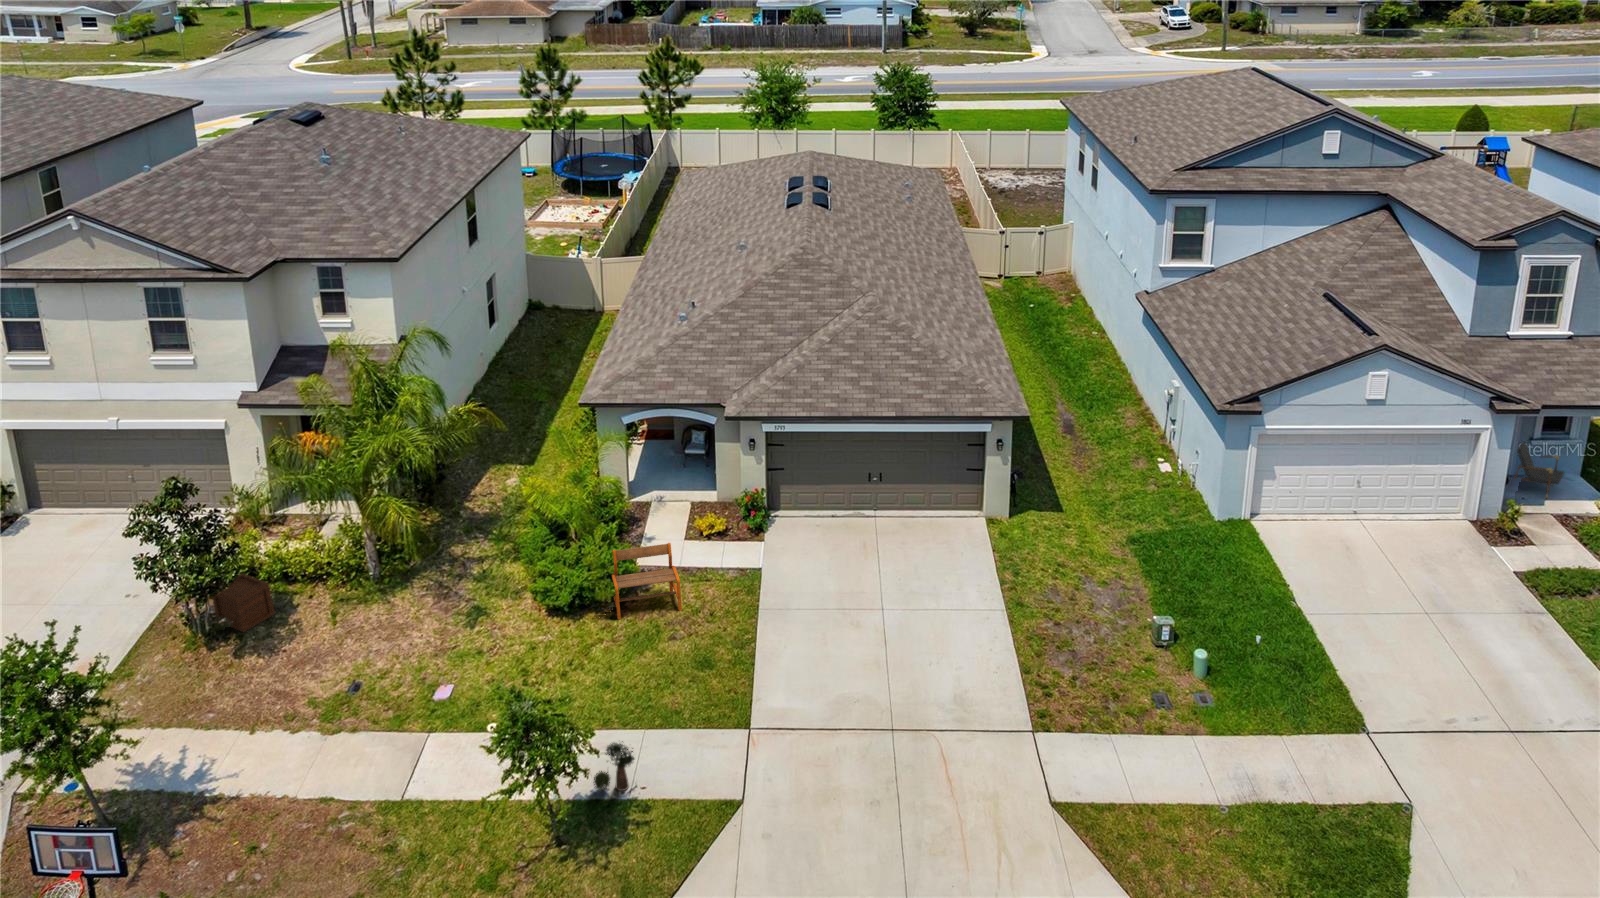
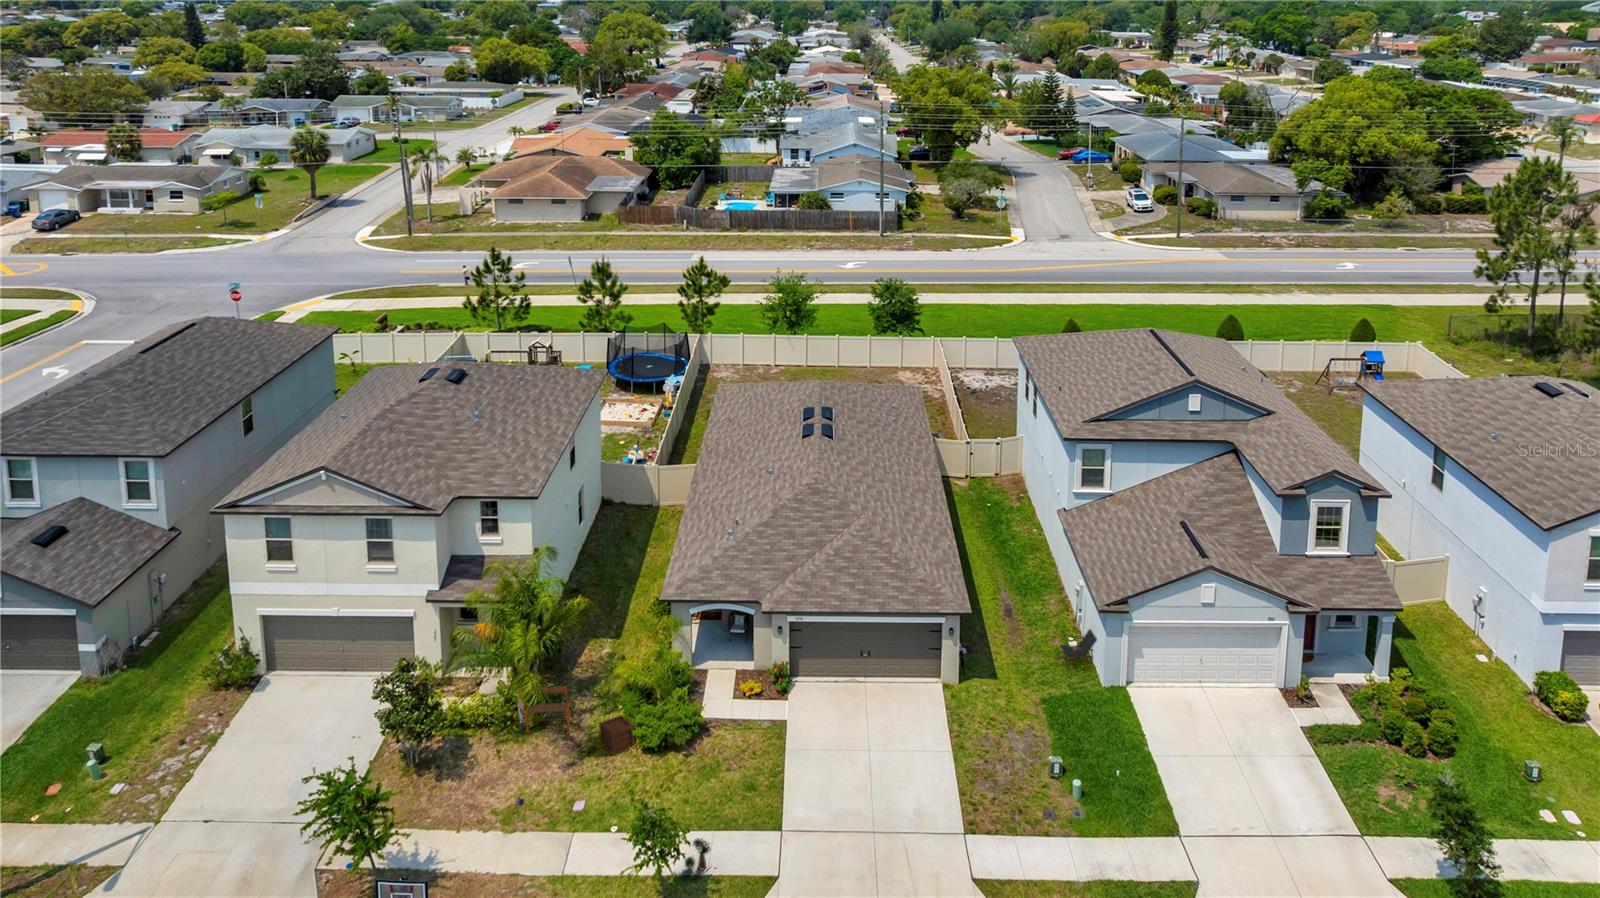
lounge chair: present [1514,442,1564,498] -> present [1061,629,1097,665]
bench: present [612,543,682,620] -> present [525,686,571,733]
wooden crate: present [212,573,275,632] -> present [599,715,635,755]

